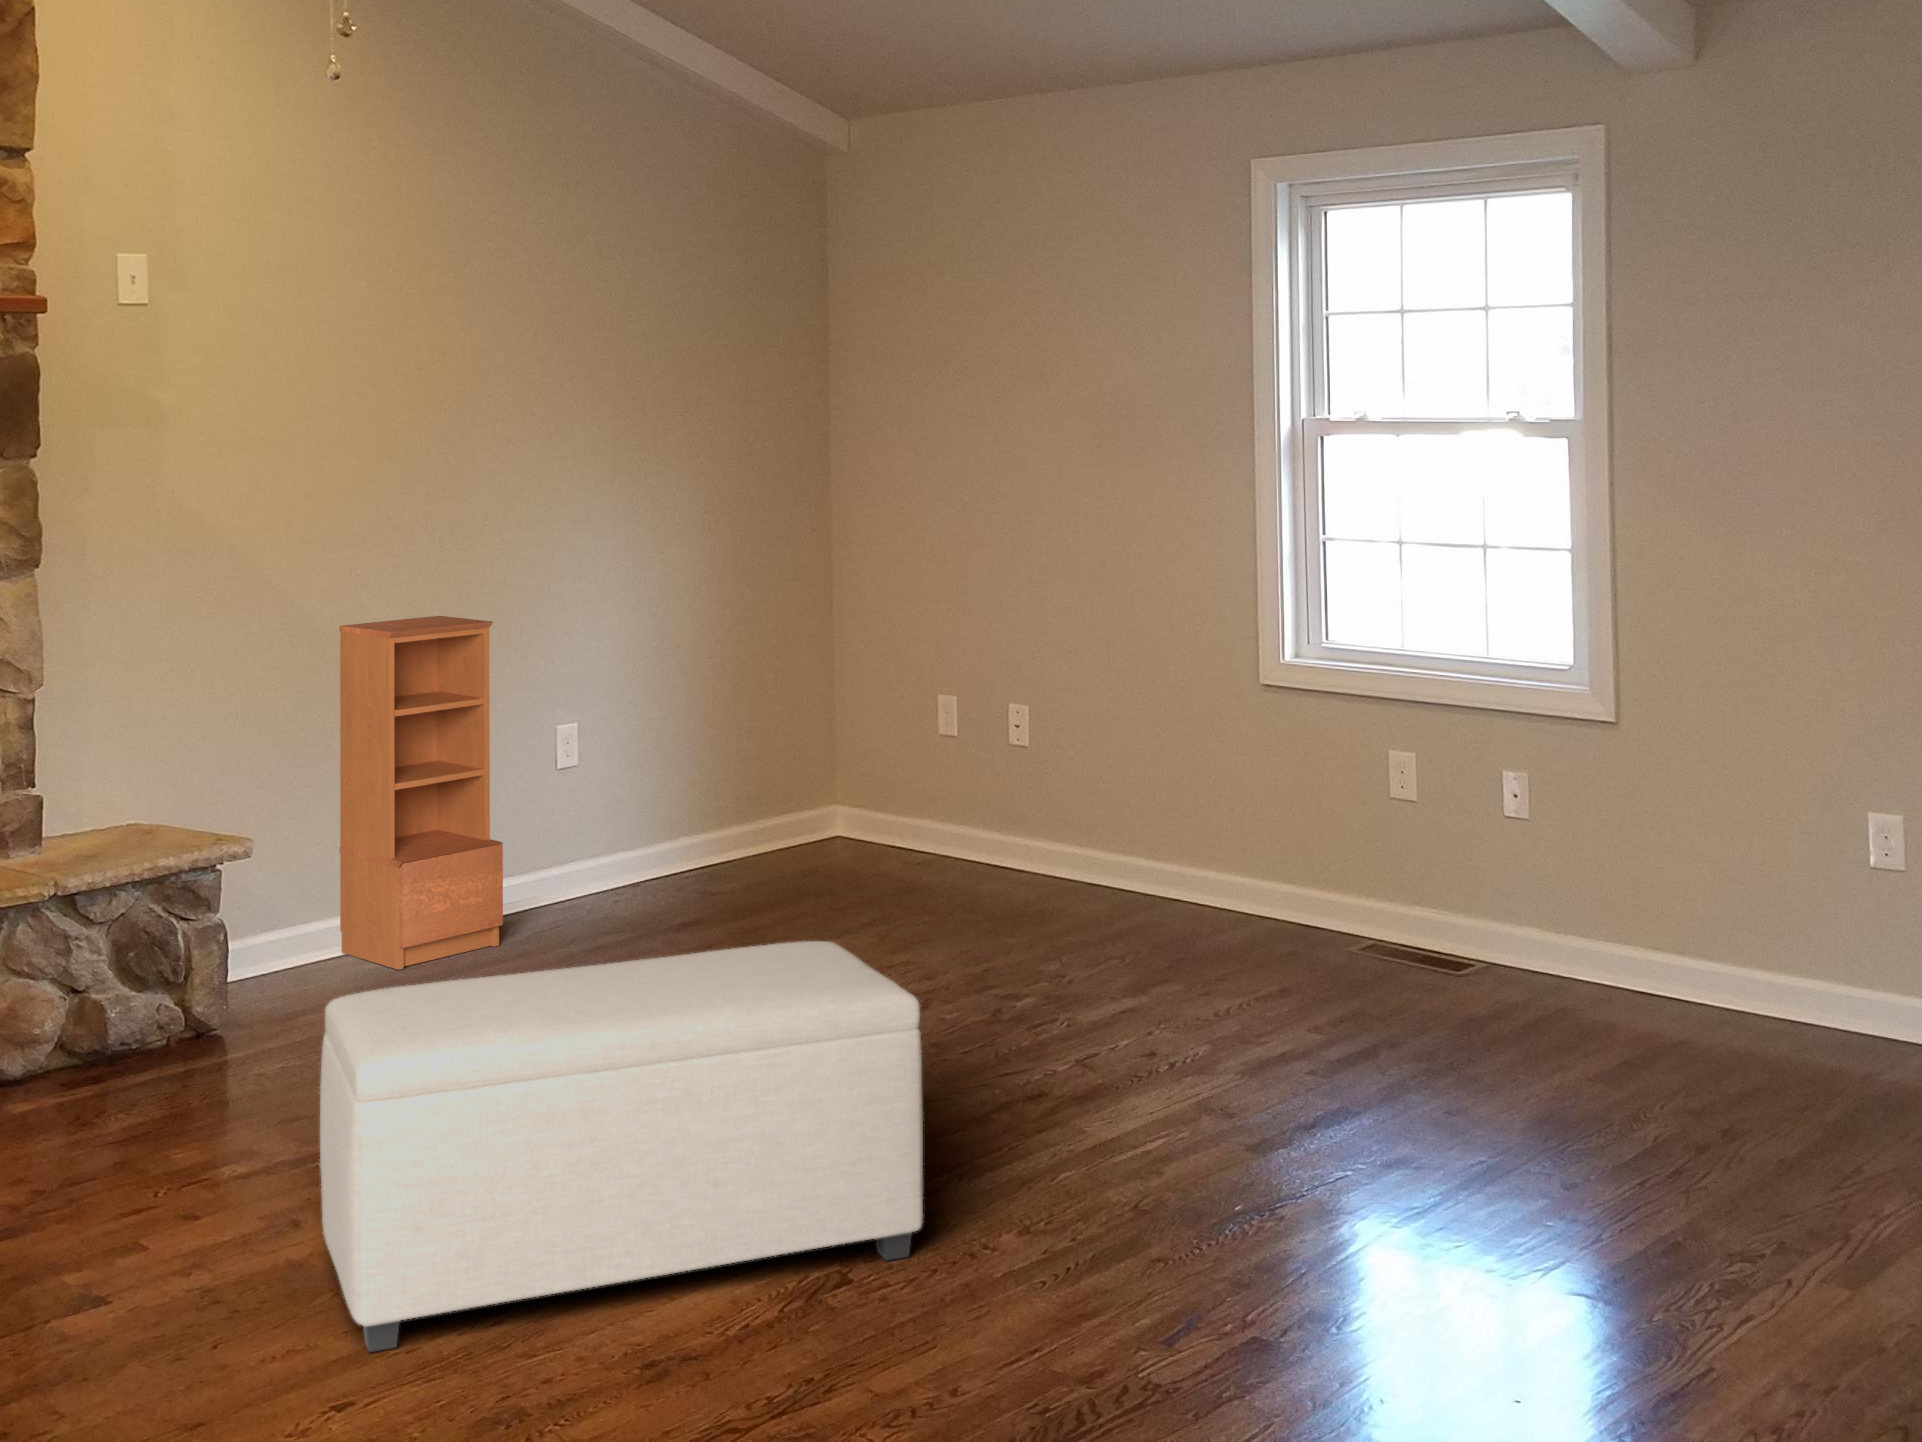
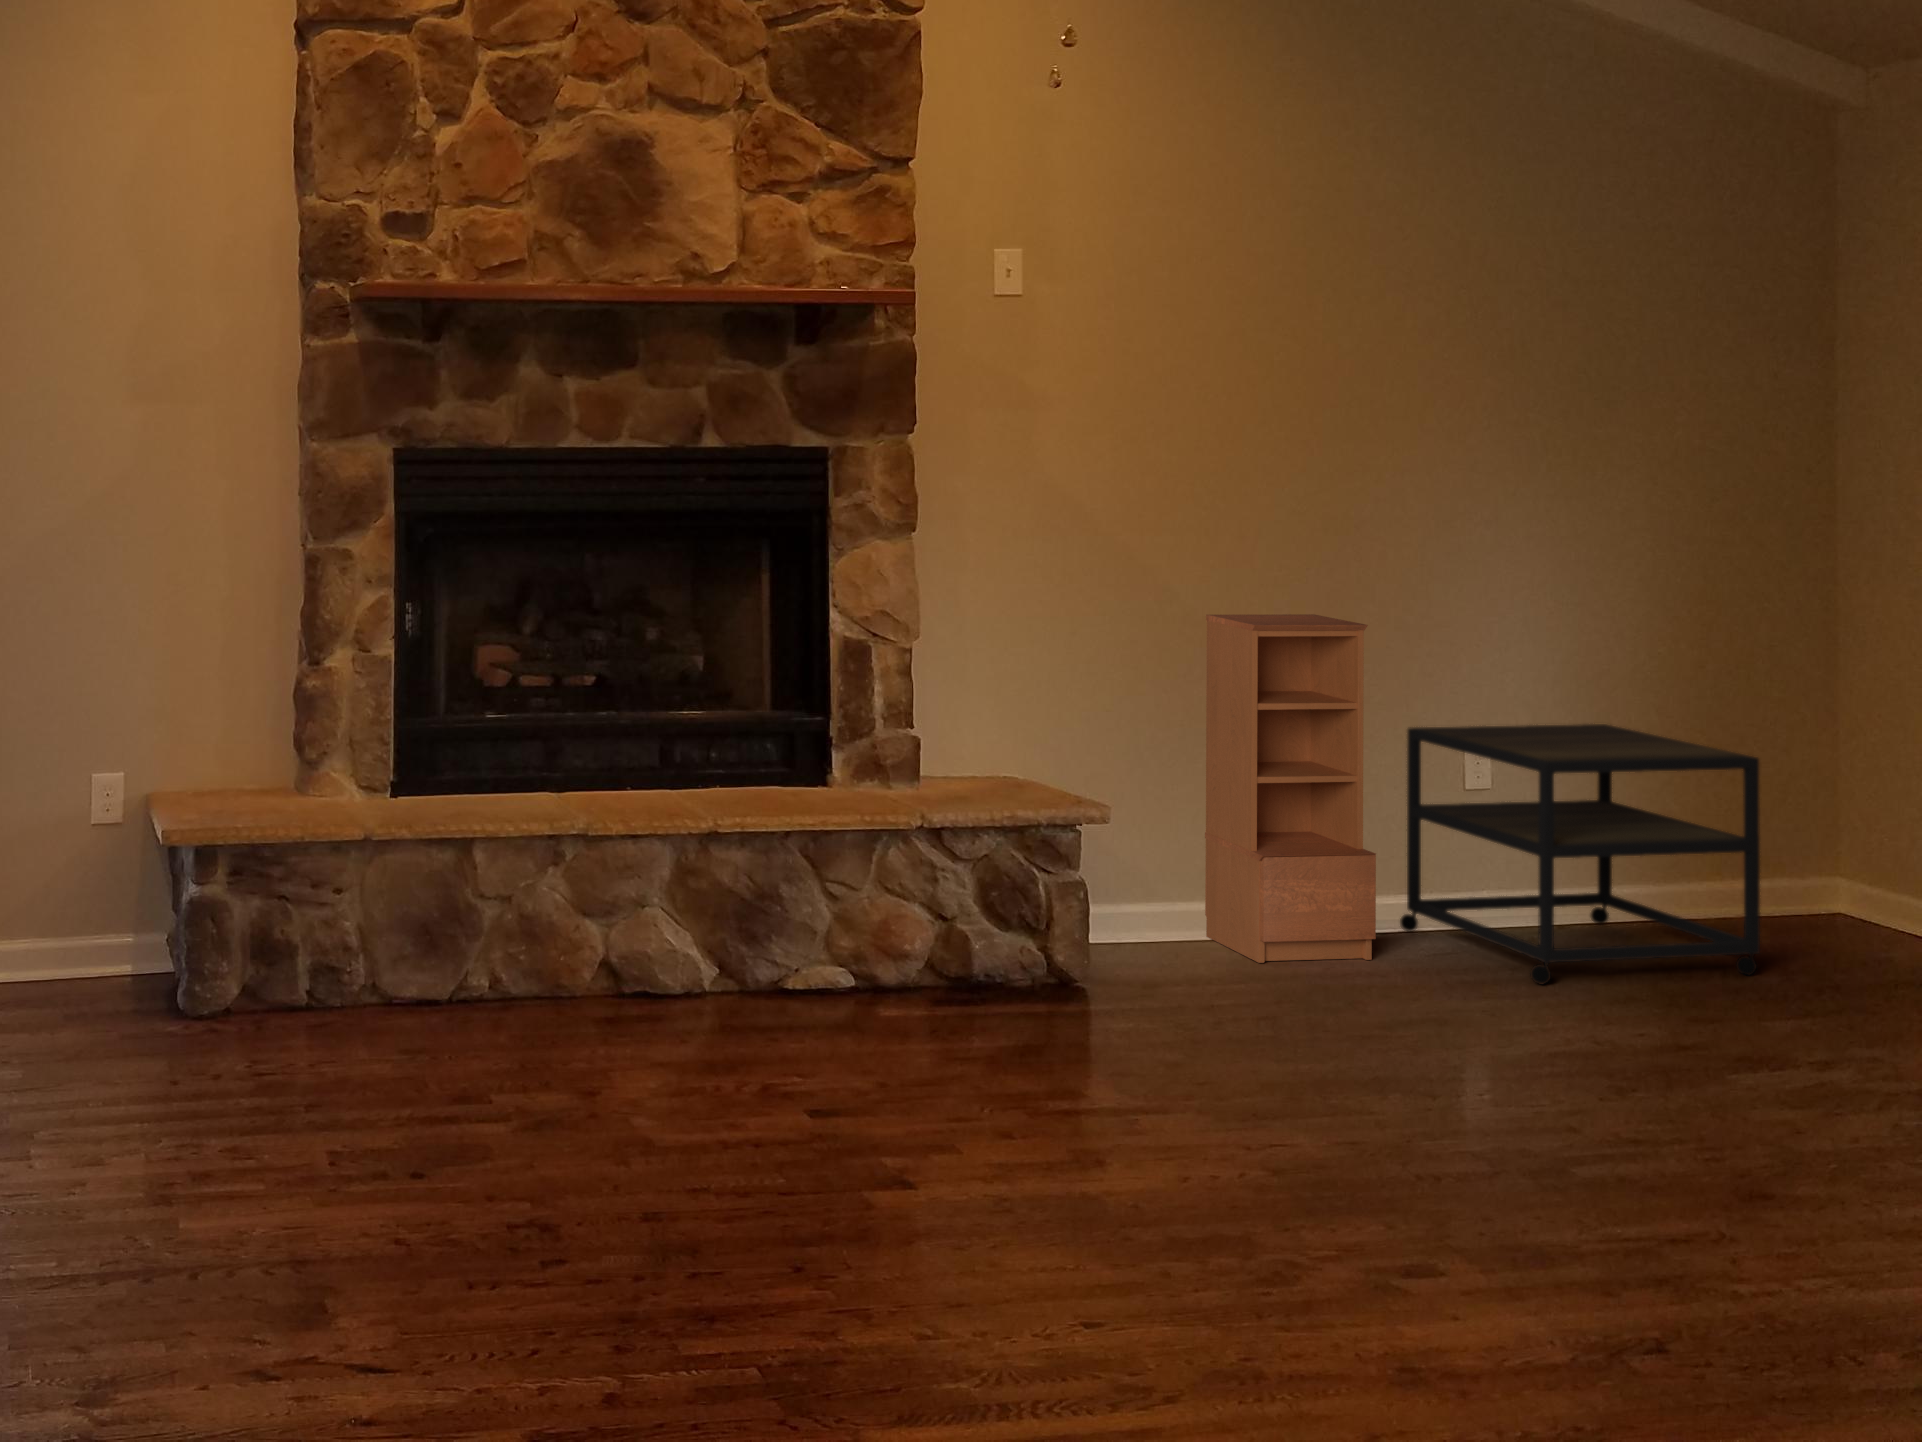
side table: none [516,691,808,940] -> present [1400,724,1760,985]
ottoman: present [320,941,923,1352] -> none [1114,956,1783,1371]

